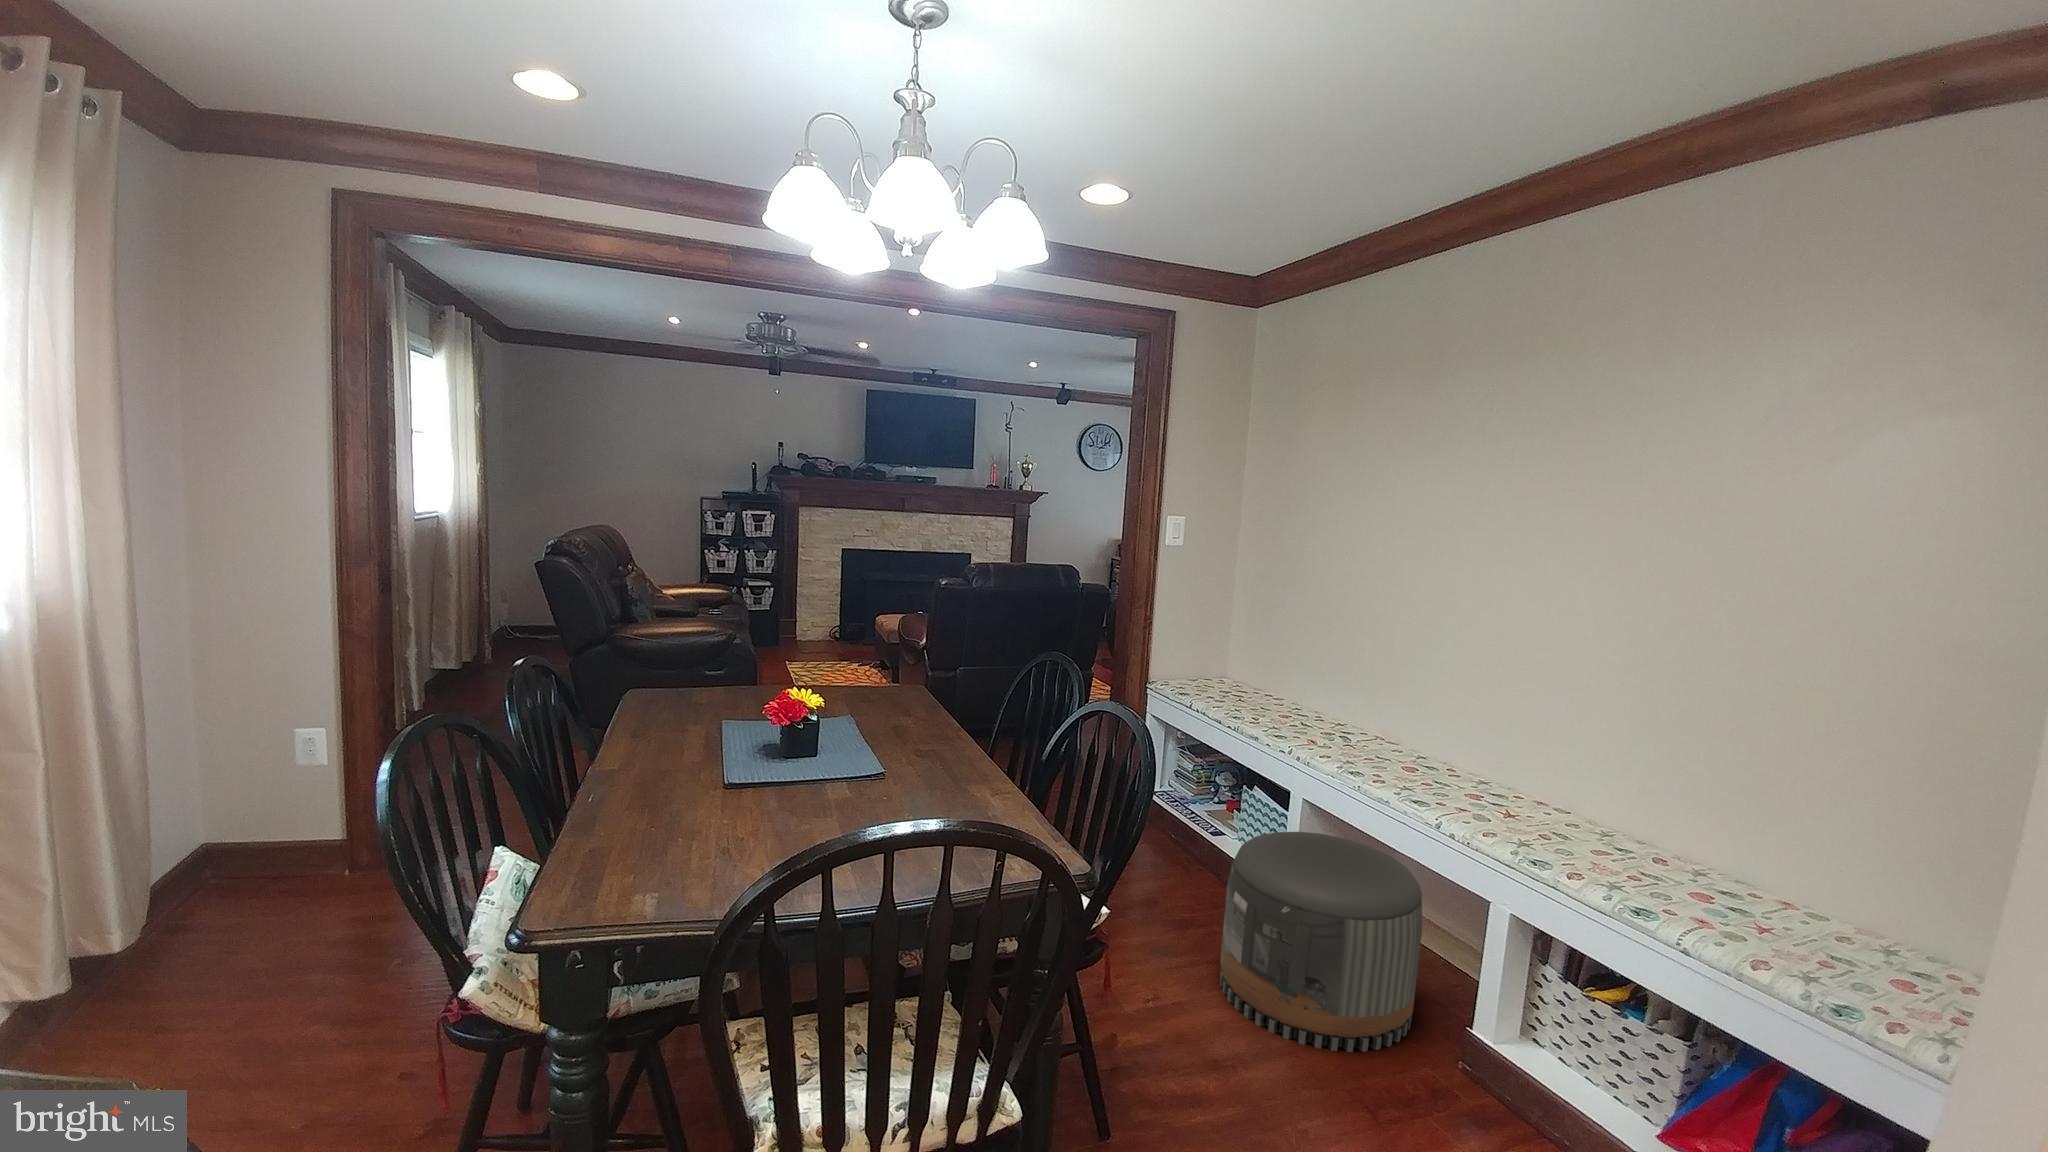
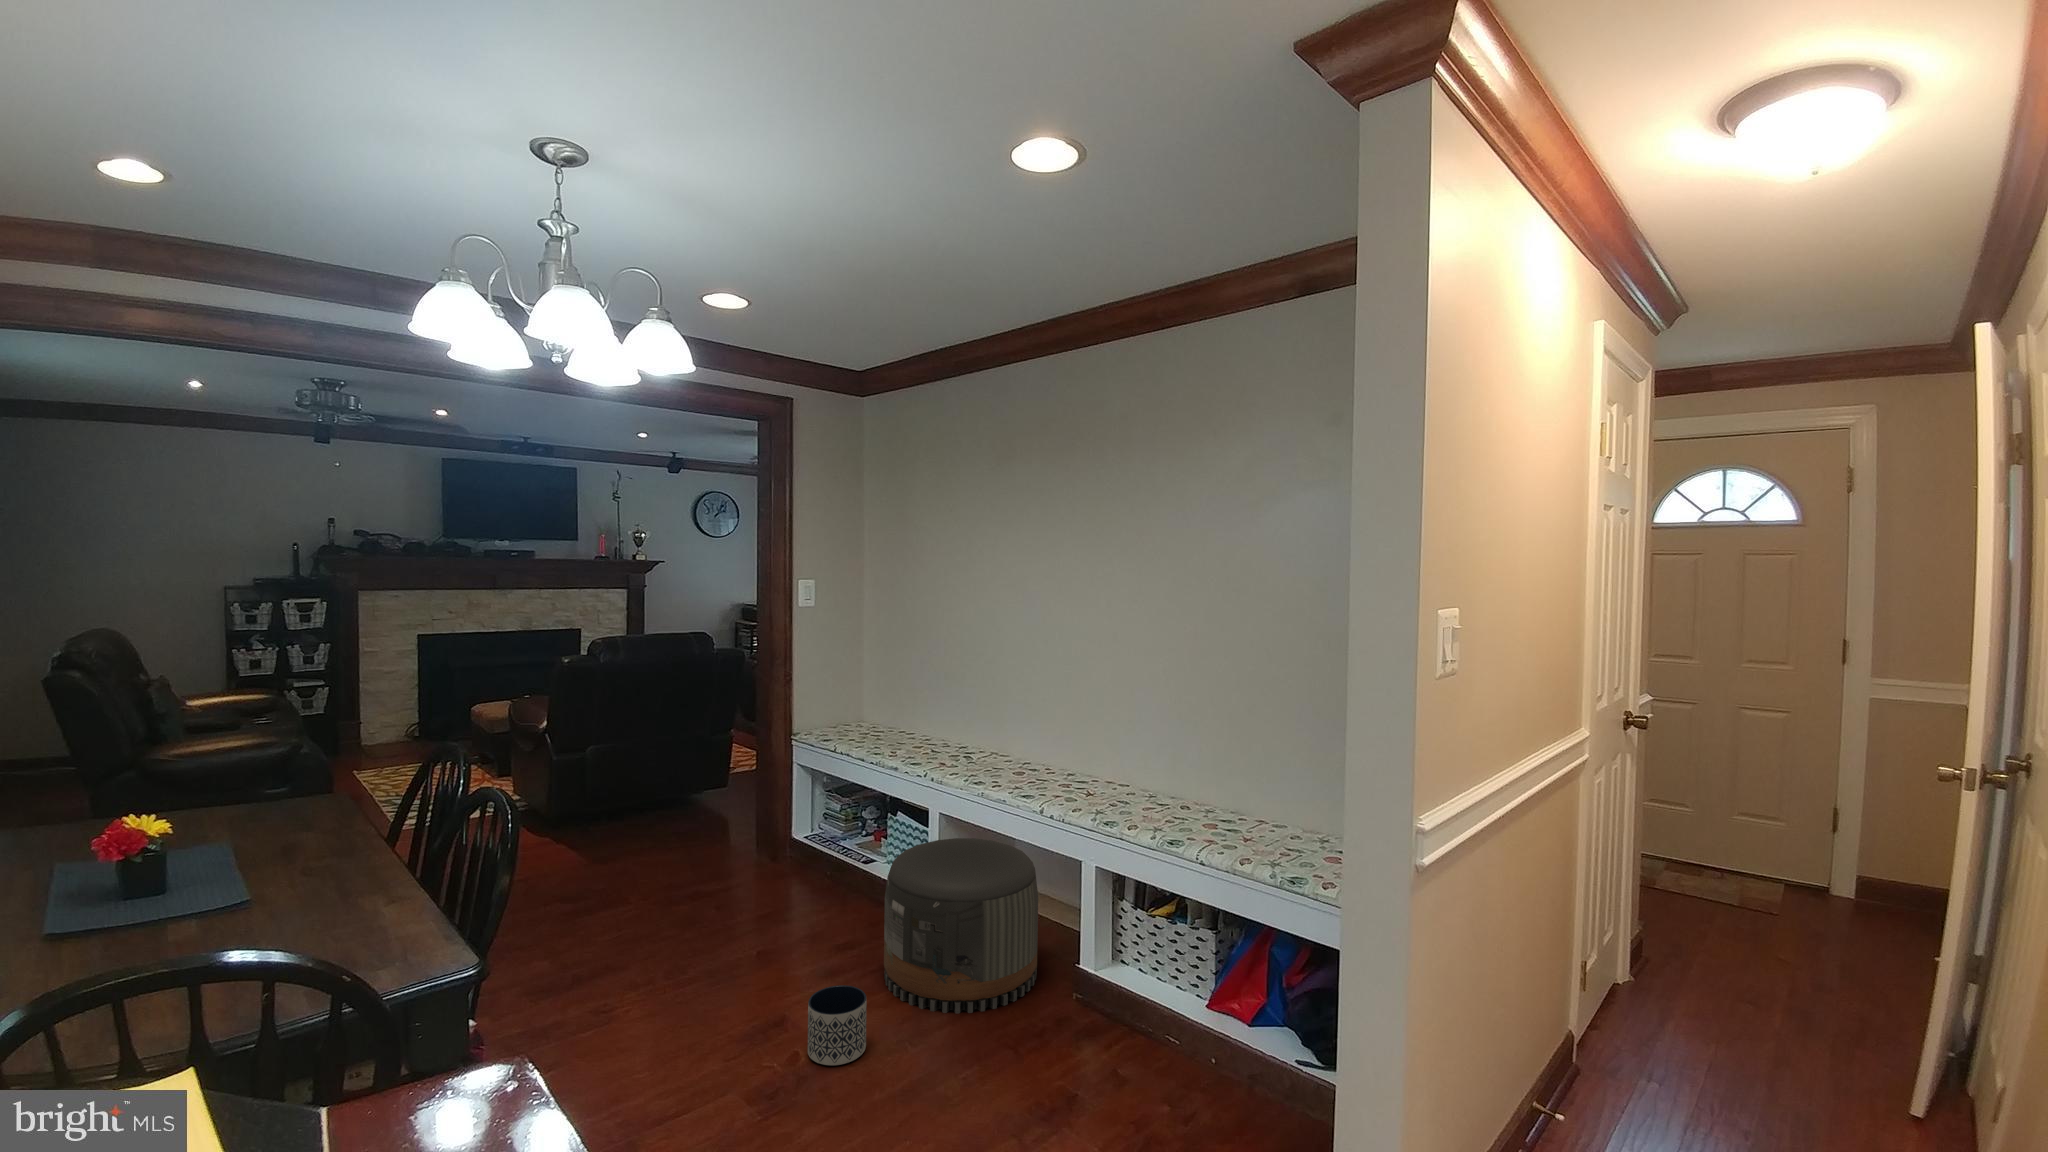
planter: none [1121,973,1191,1066] -> present [808,985,867,1065]

